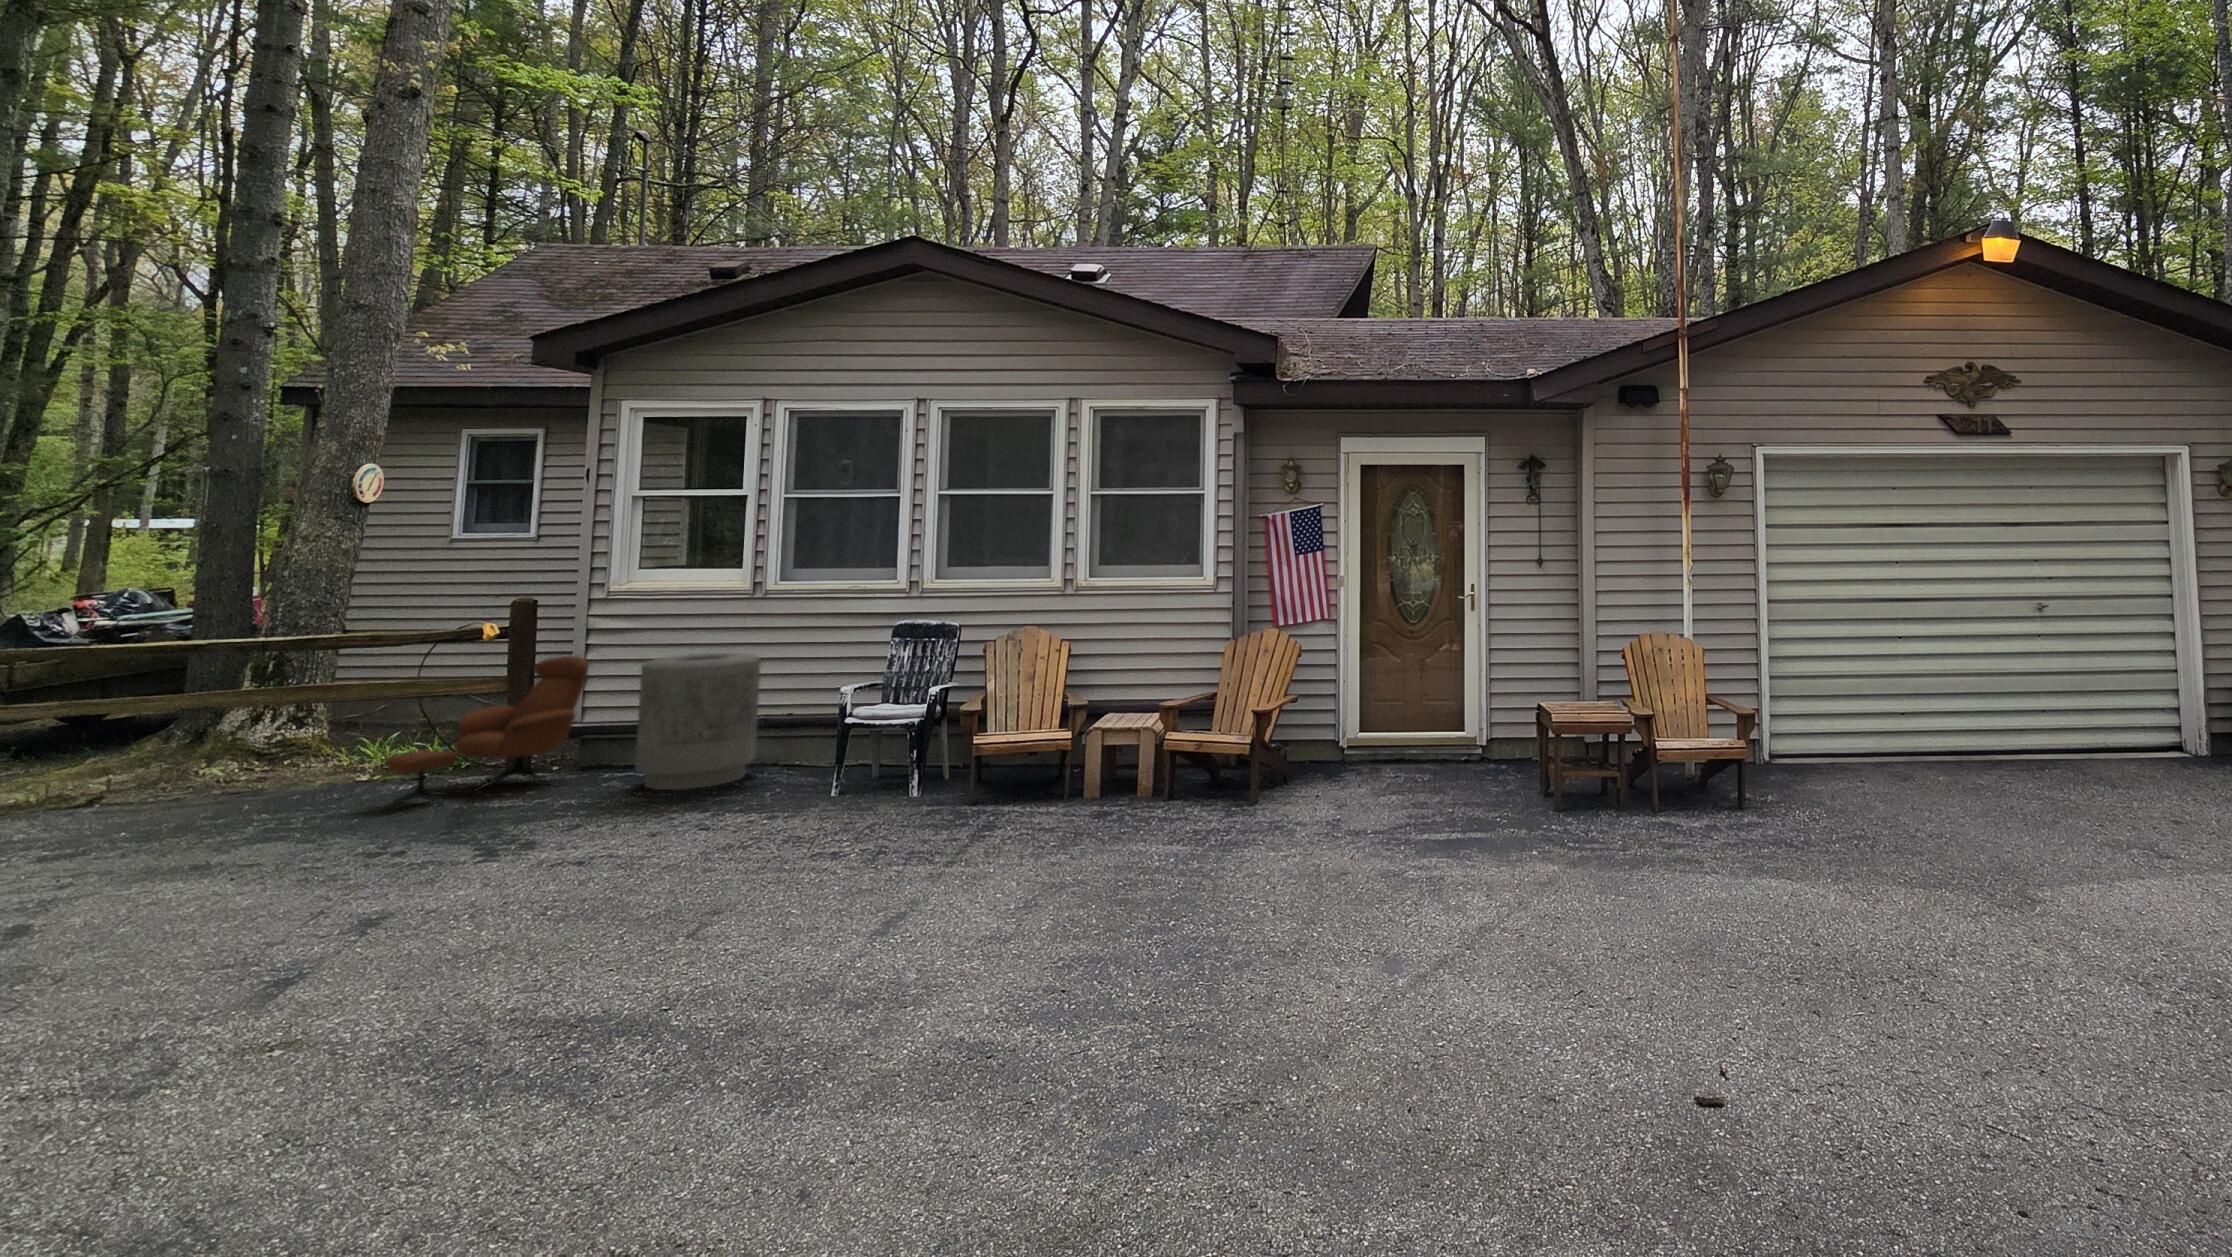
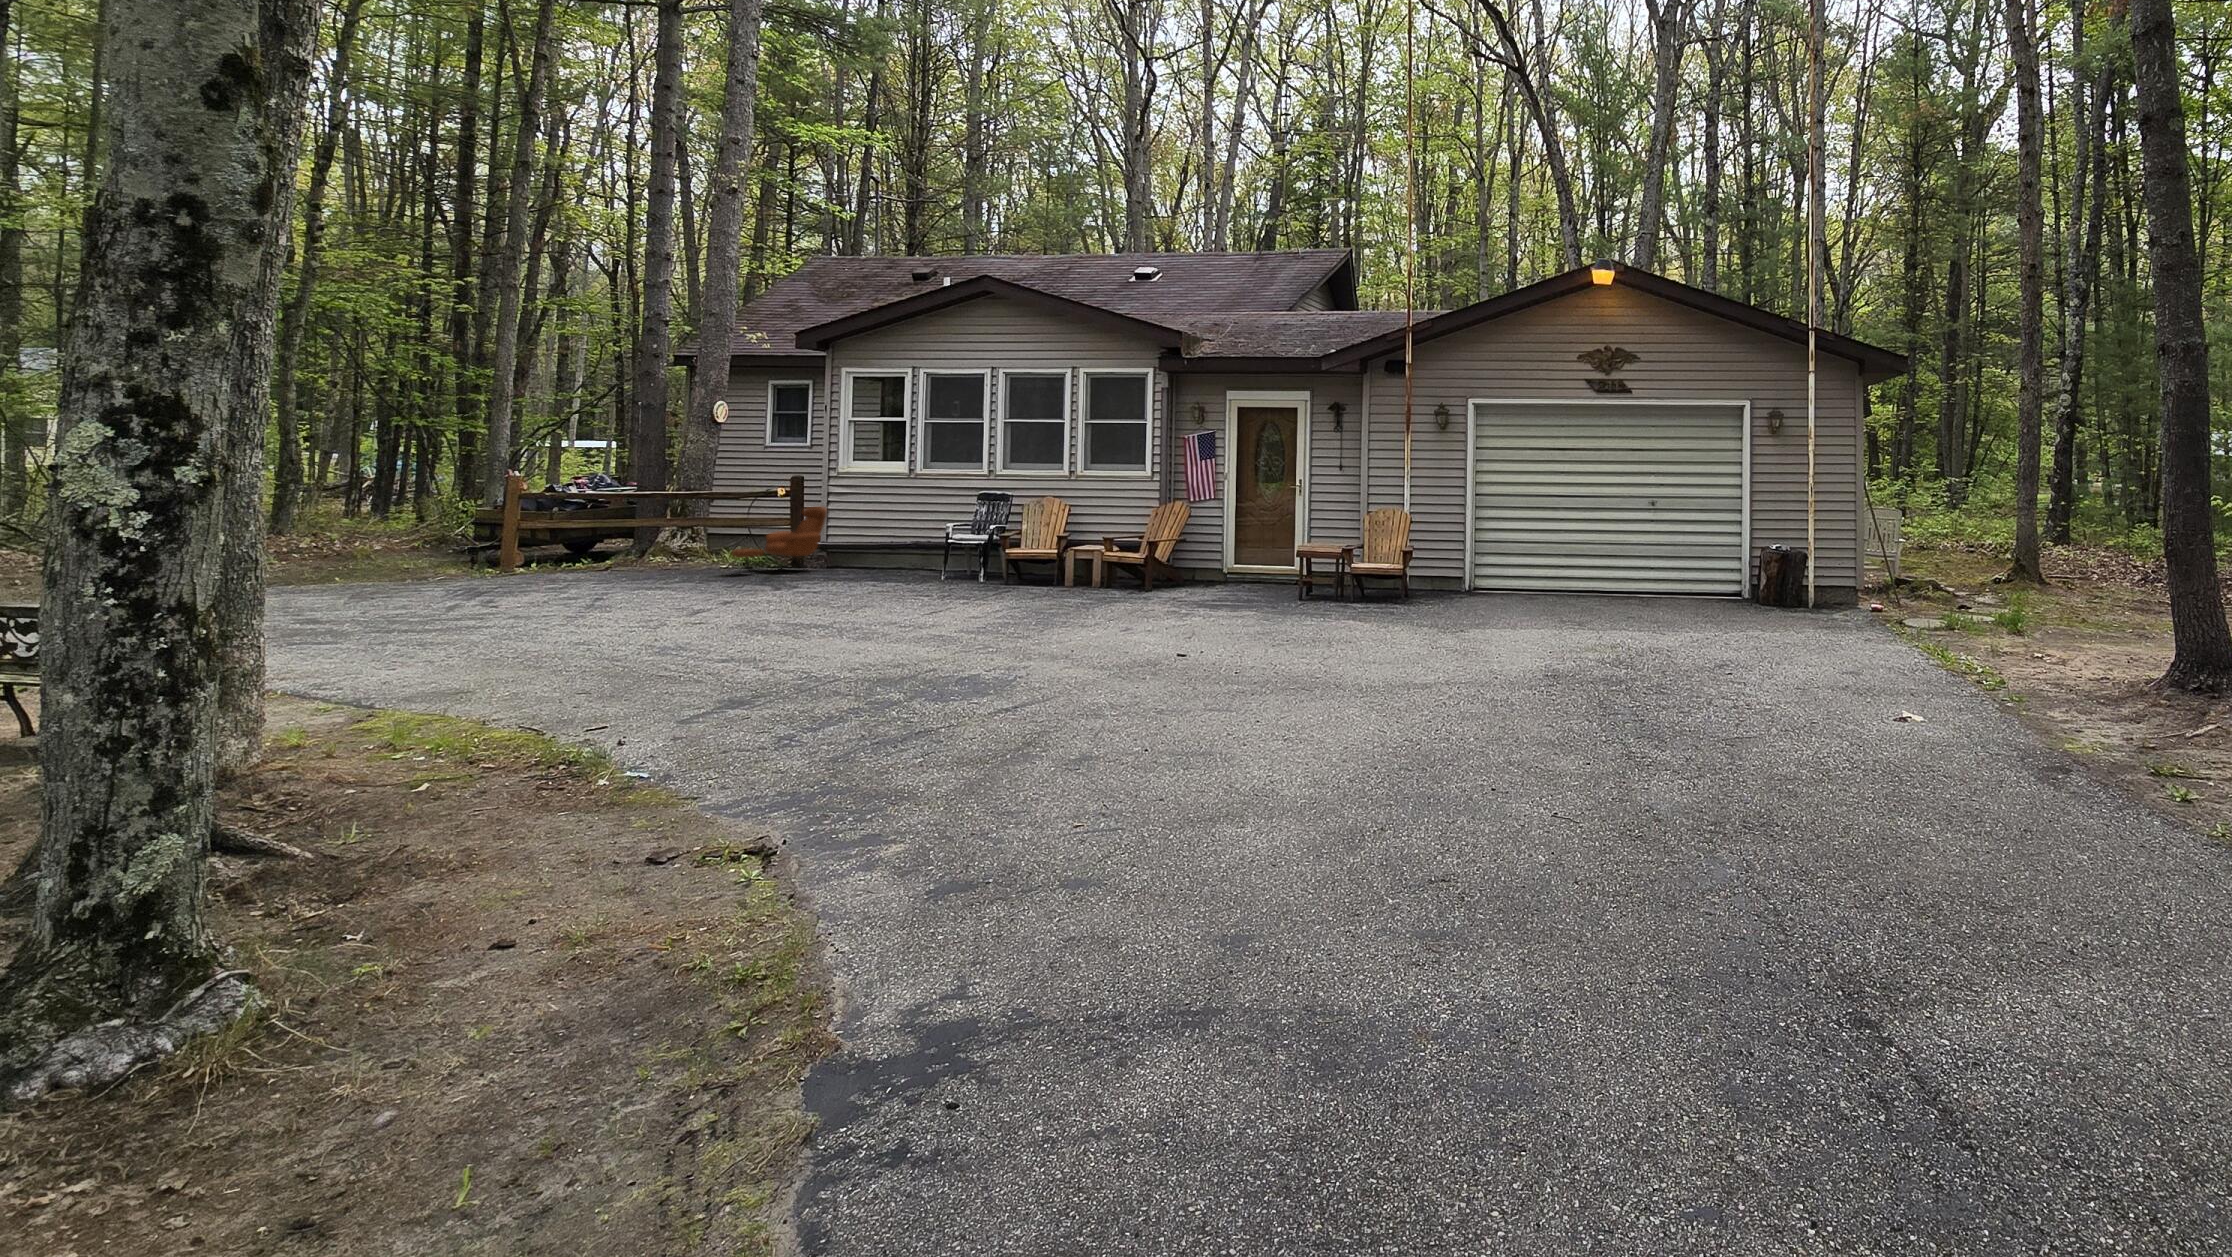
trash can: present [635,653,760,790] -> none [847,507,910,576]

